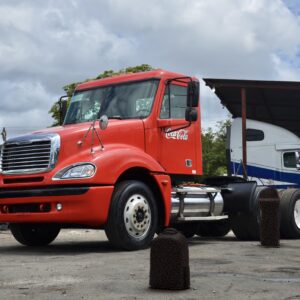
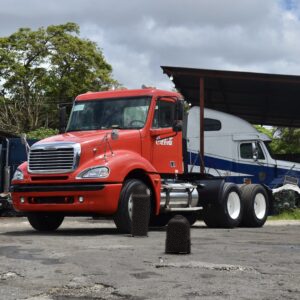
trash can: present [258,187,282,248] -> present [130,184,150,238]

